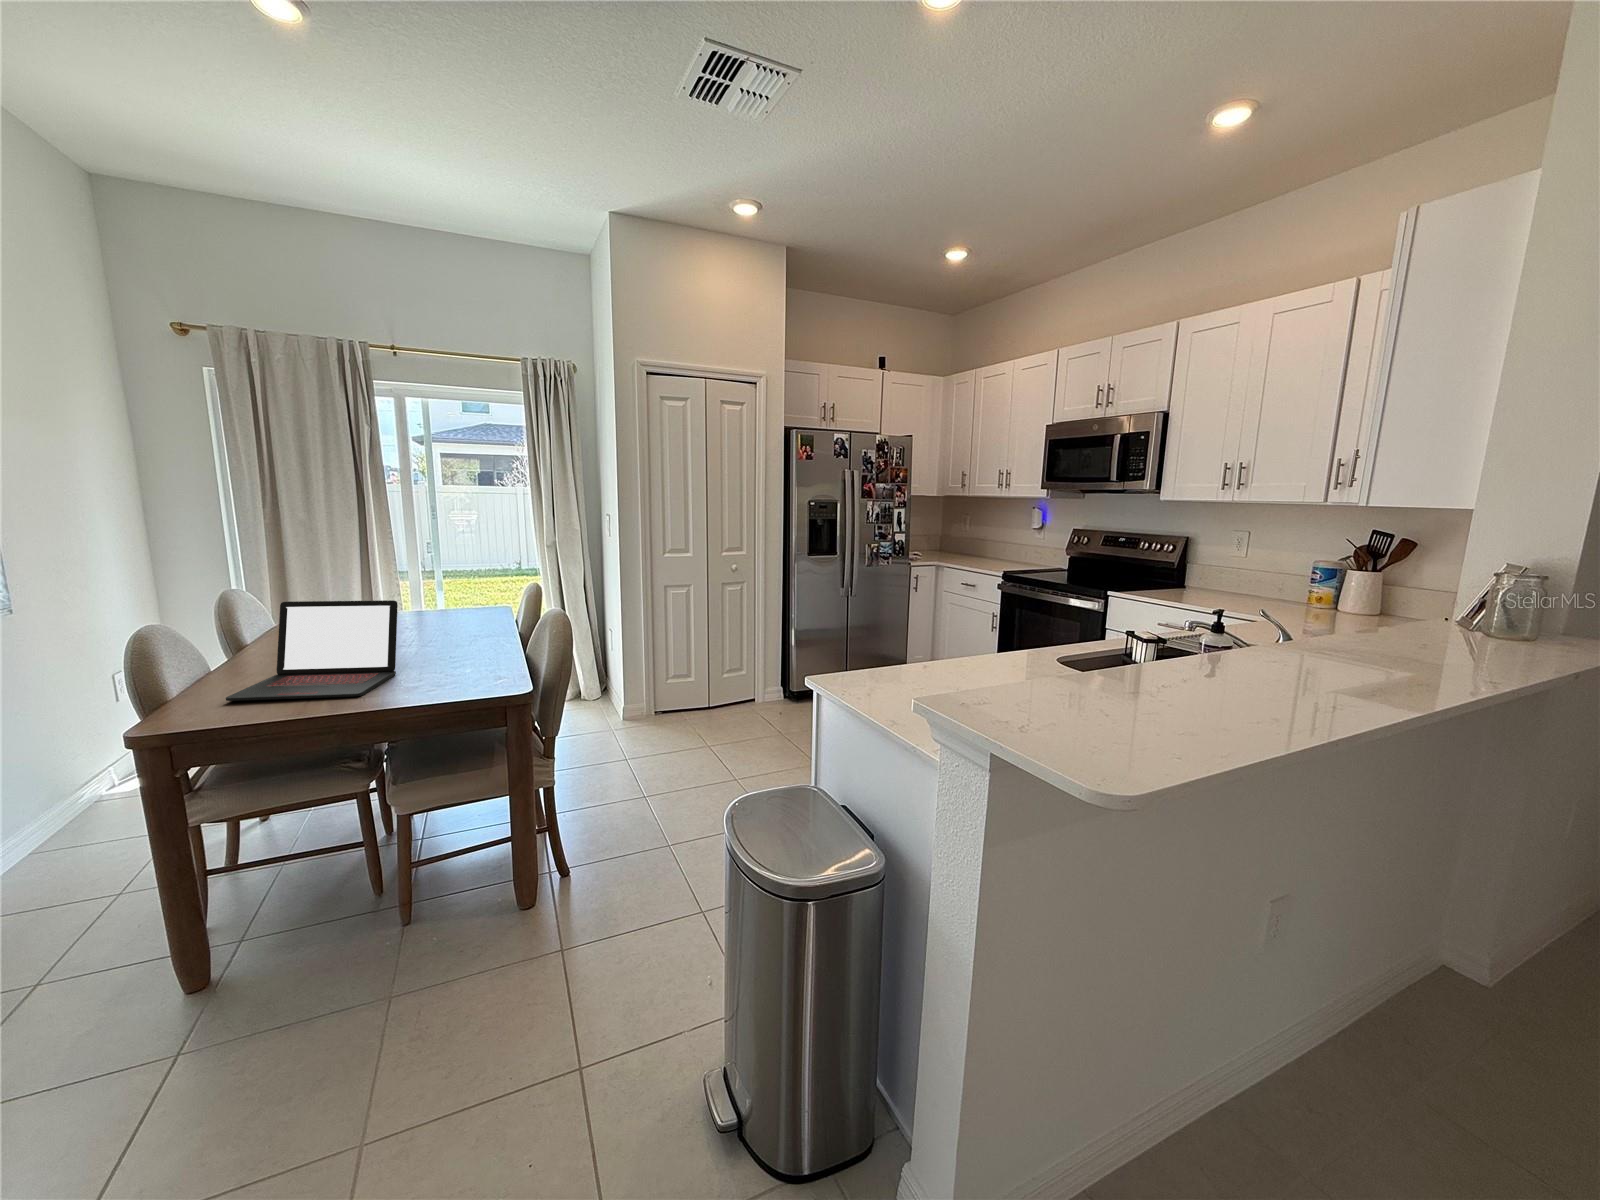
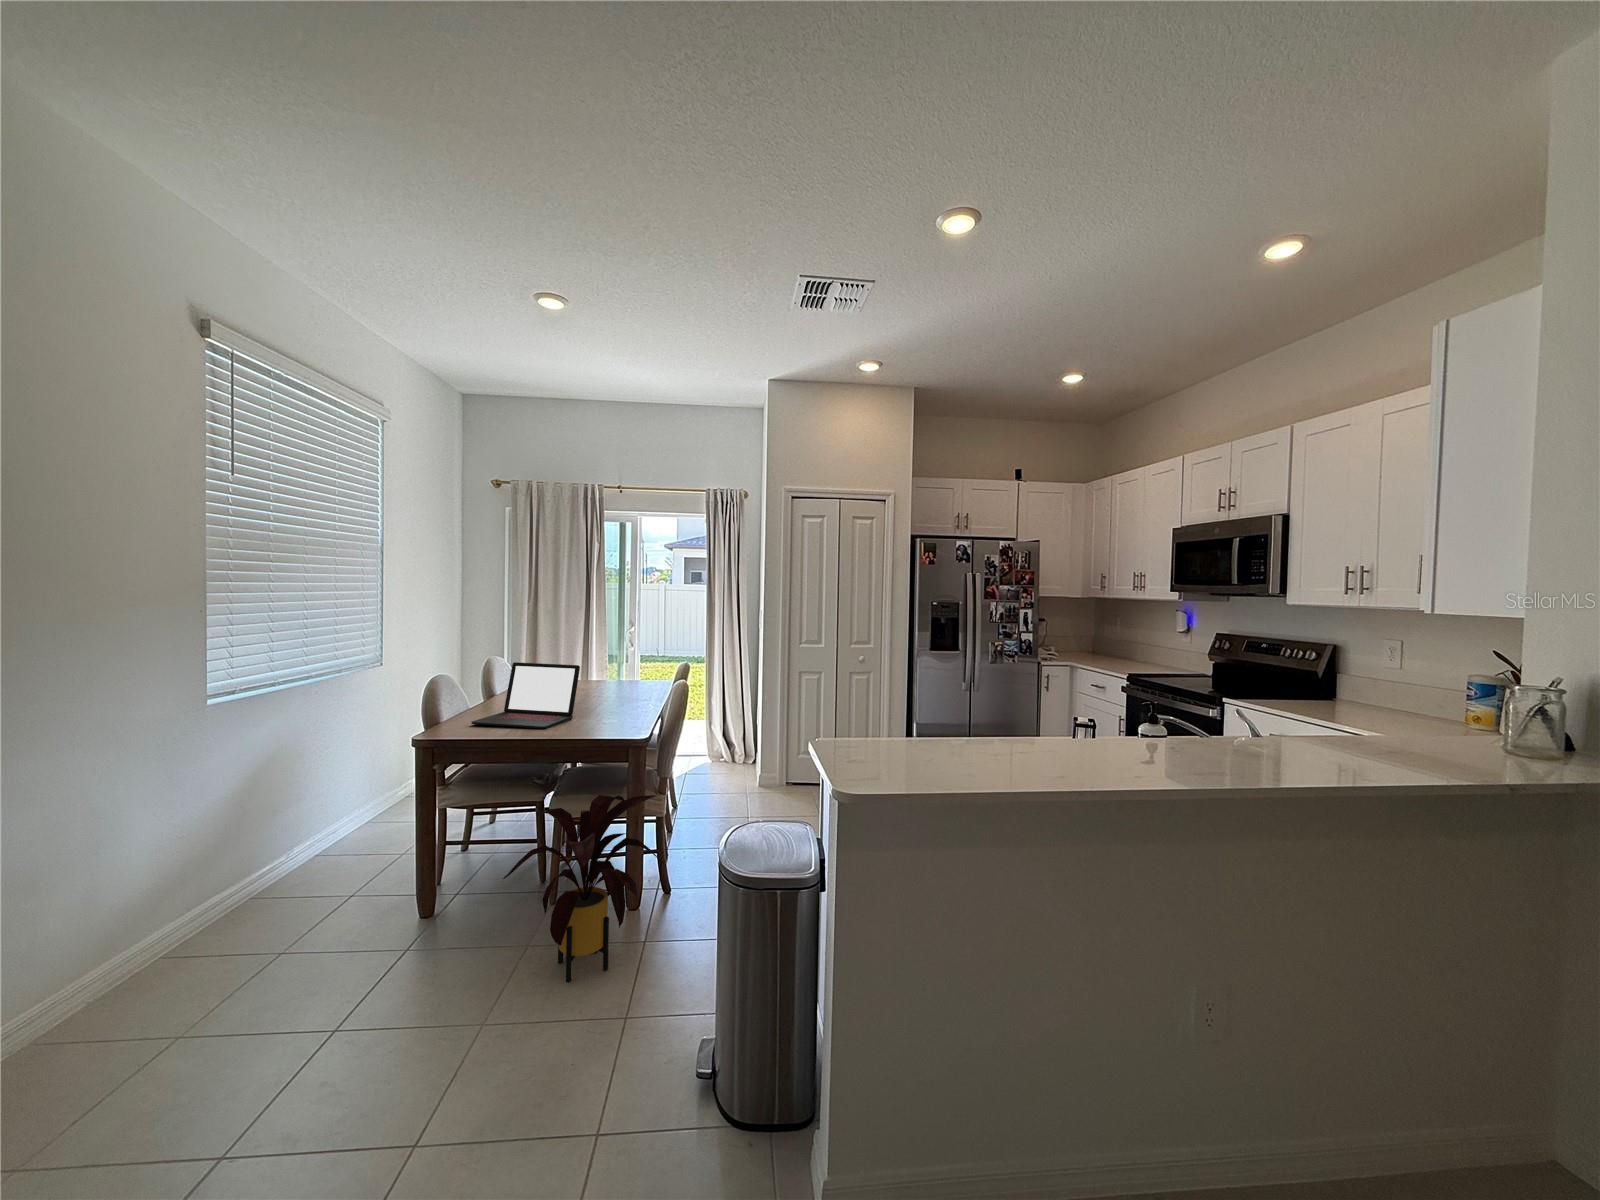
house plant: none [343,771,579,1037] -> present [503,795,665,982]

